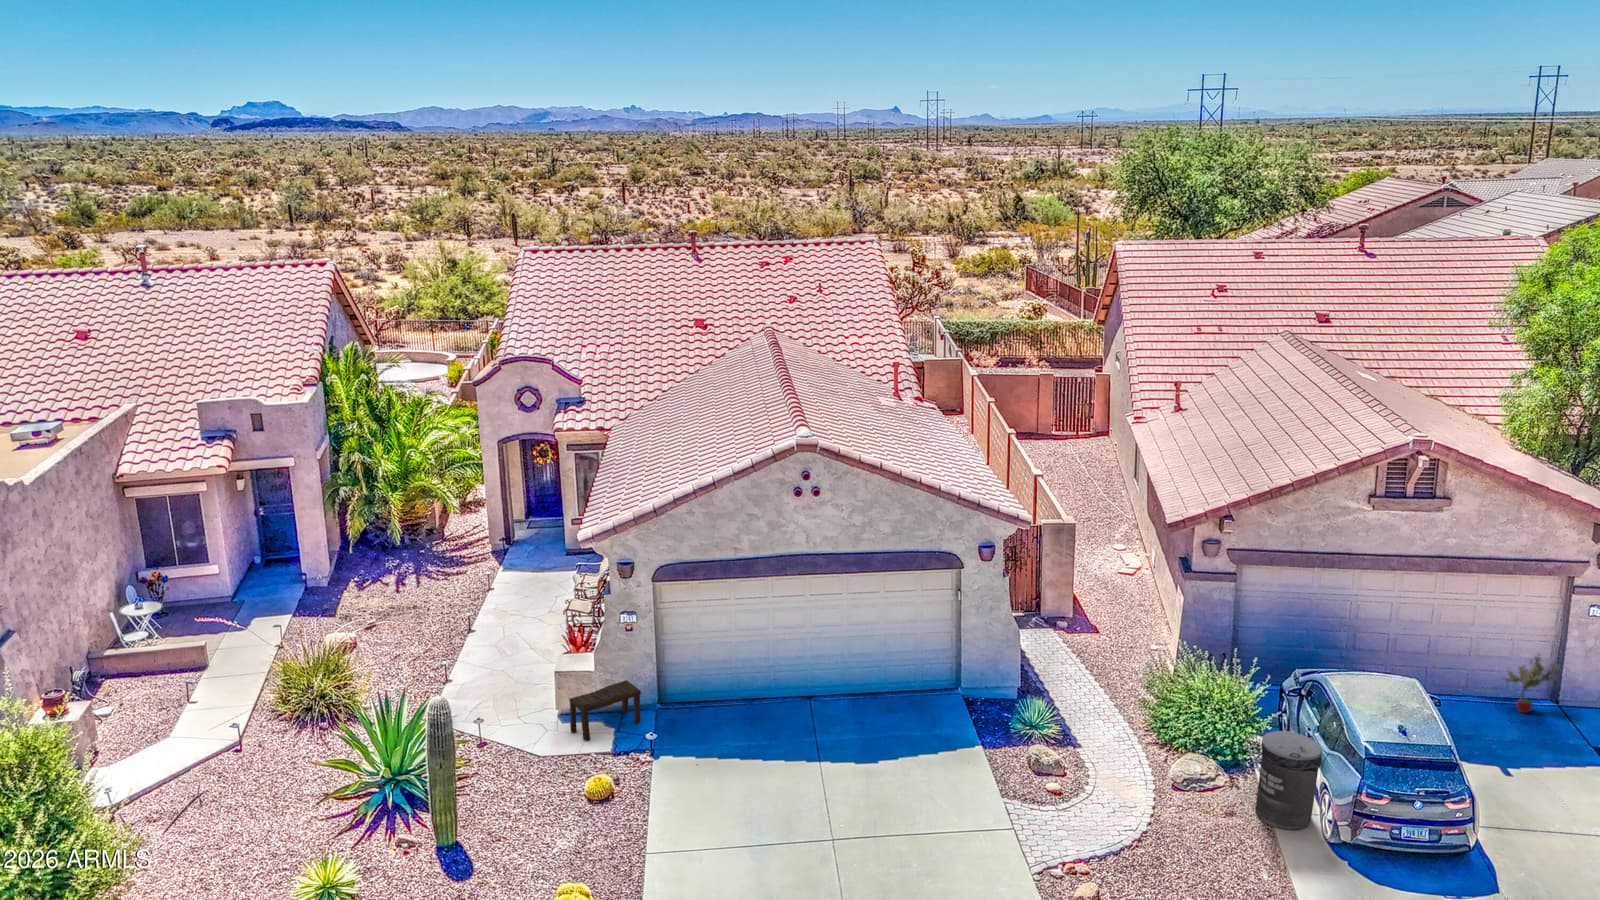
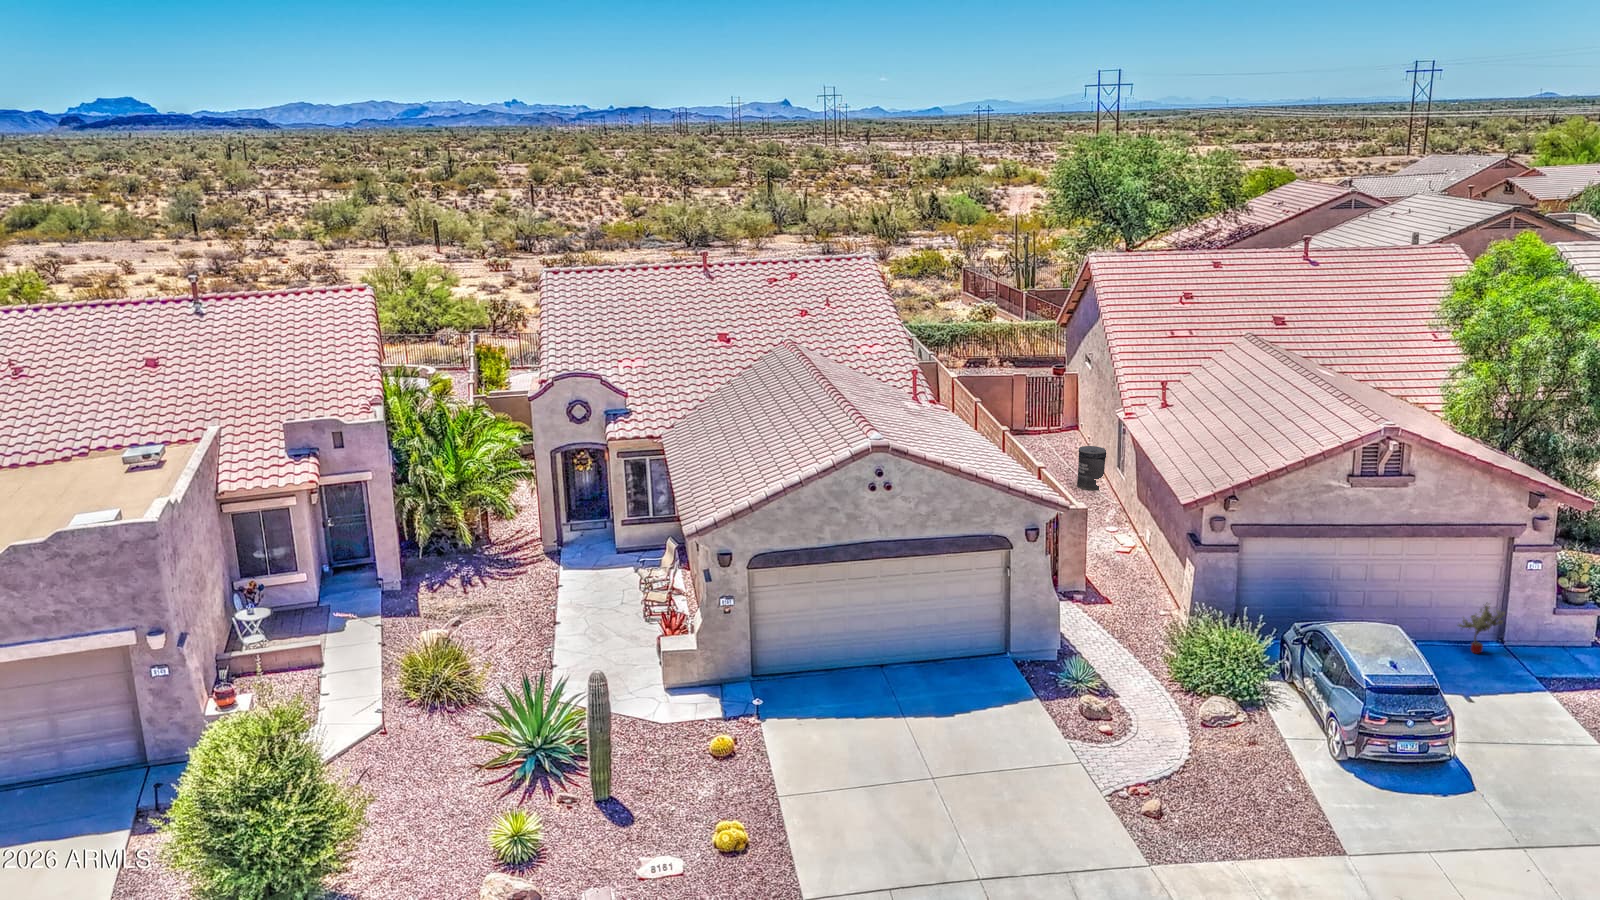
bench: present [570,680,641,741] -> none [676,658,737,712]
trash can: present [1255,731,1322,830] -> present [1077,446,1106,490]

